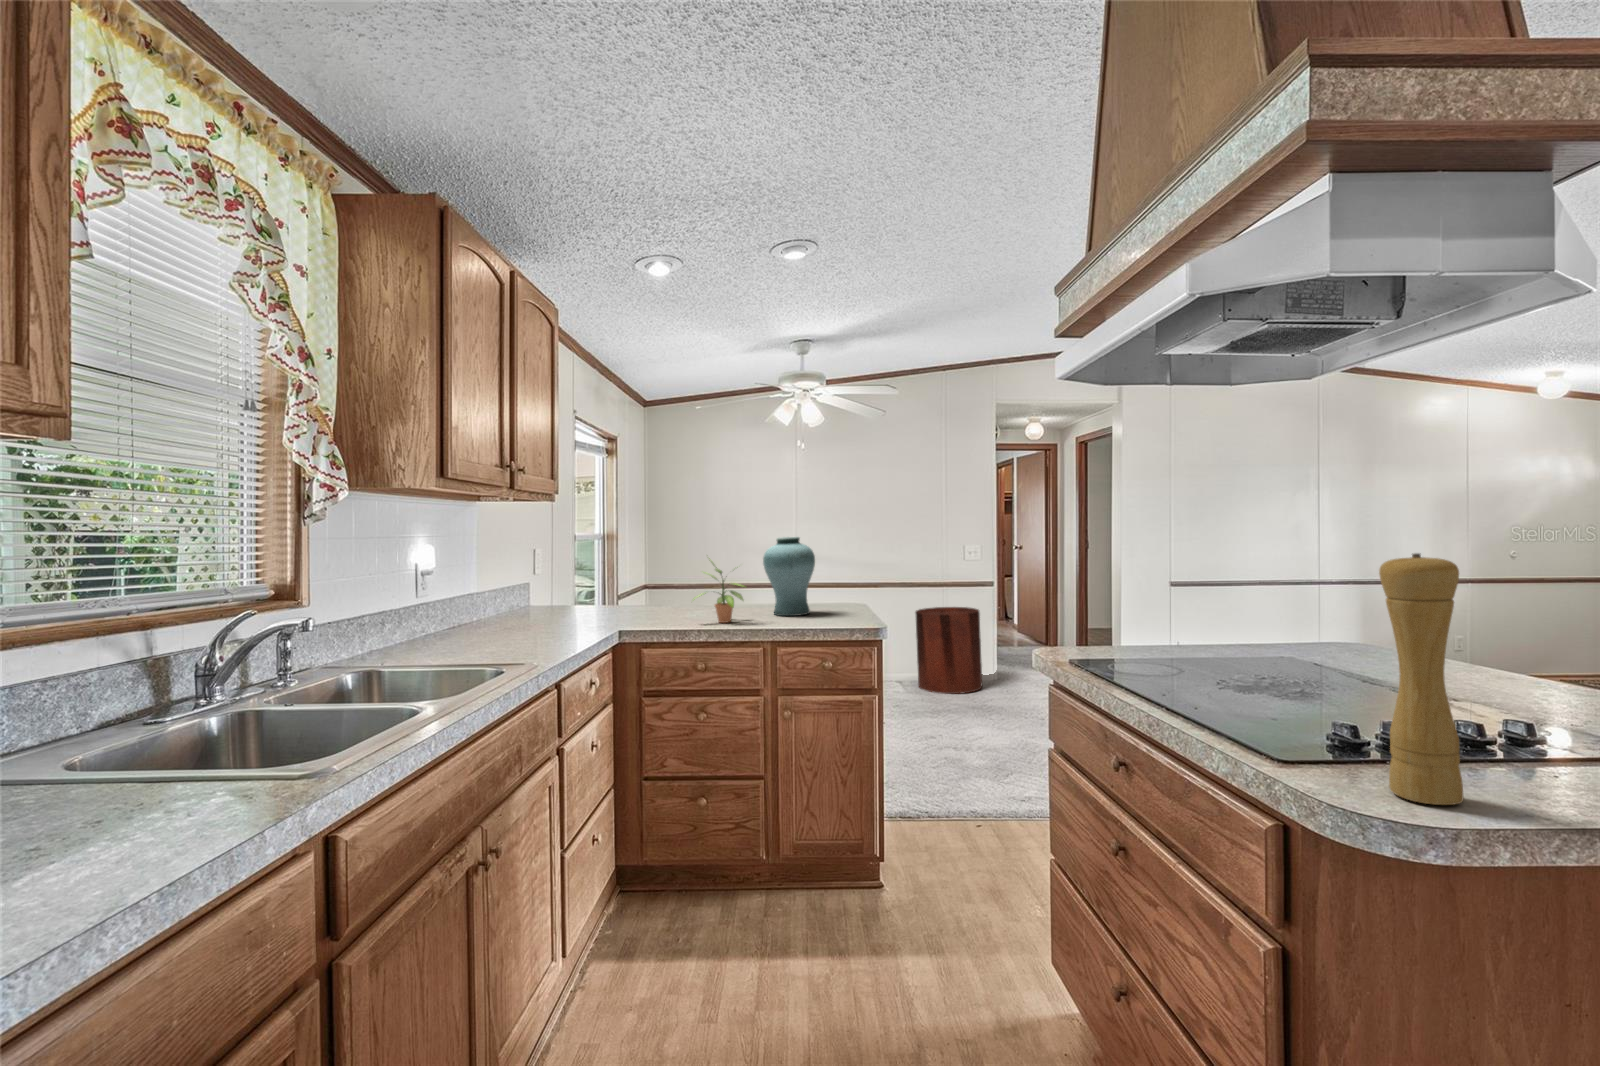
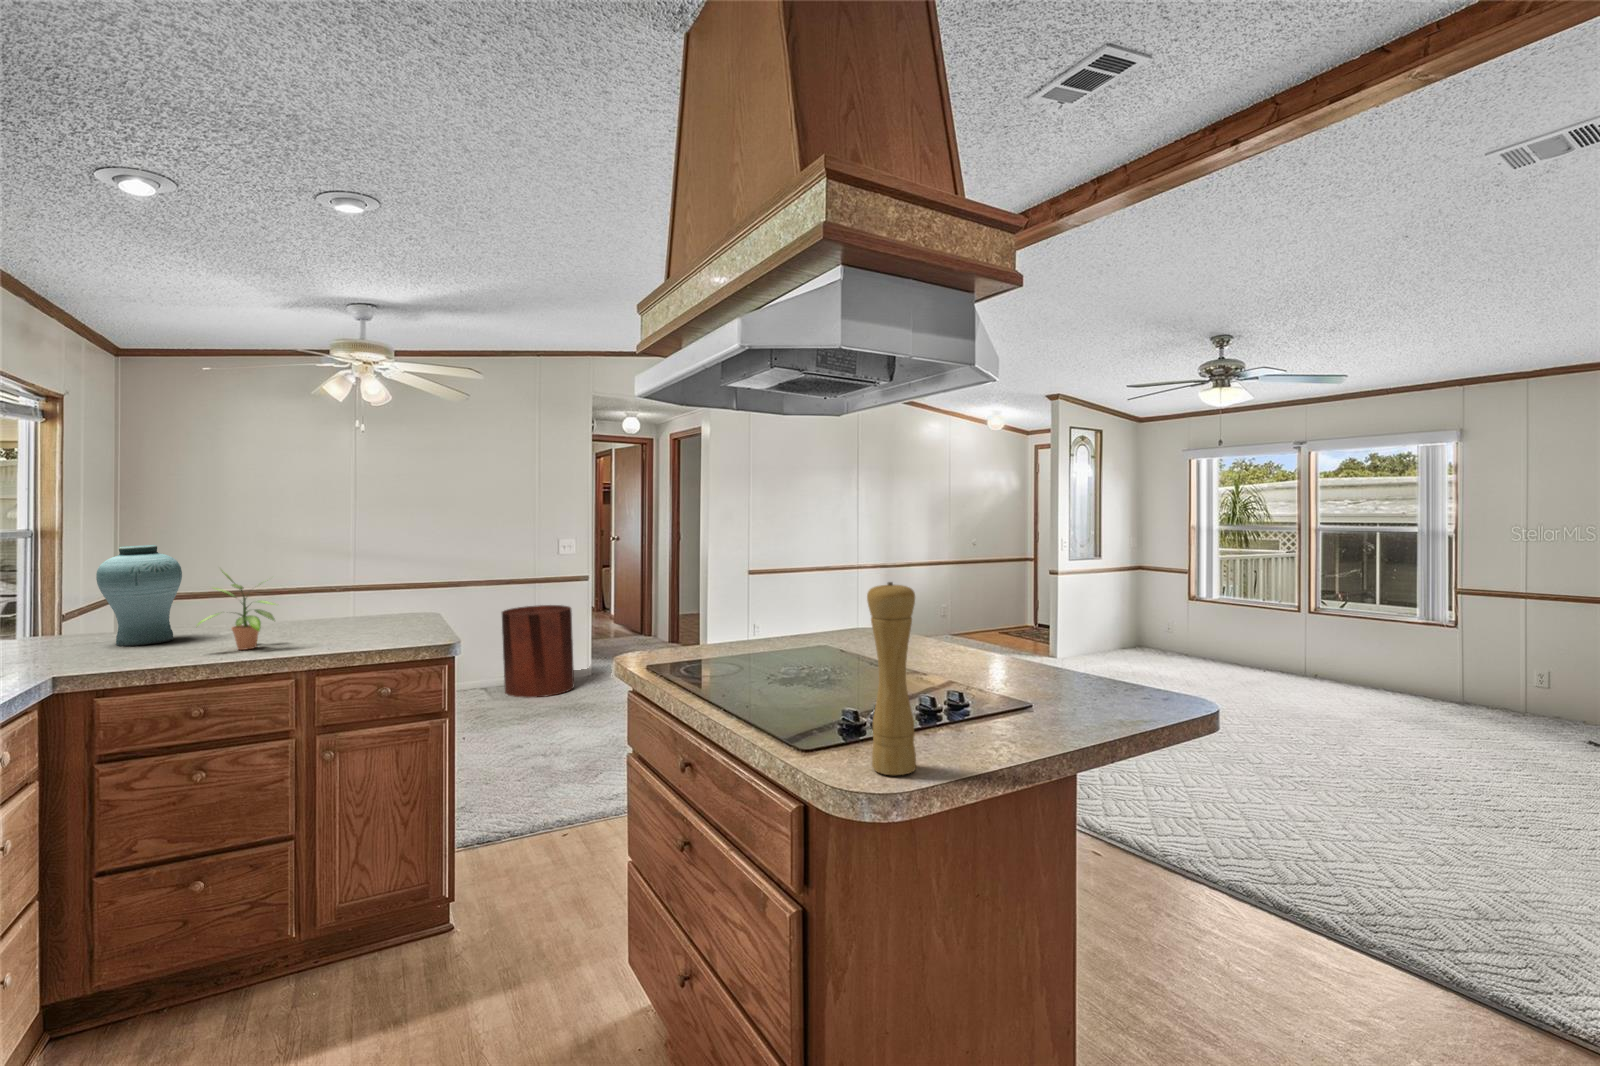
vase: present [763,537,815,616] -> present [96,545,182,646]

